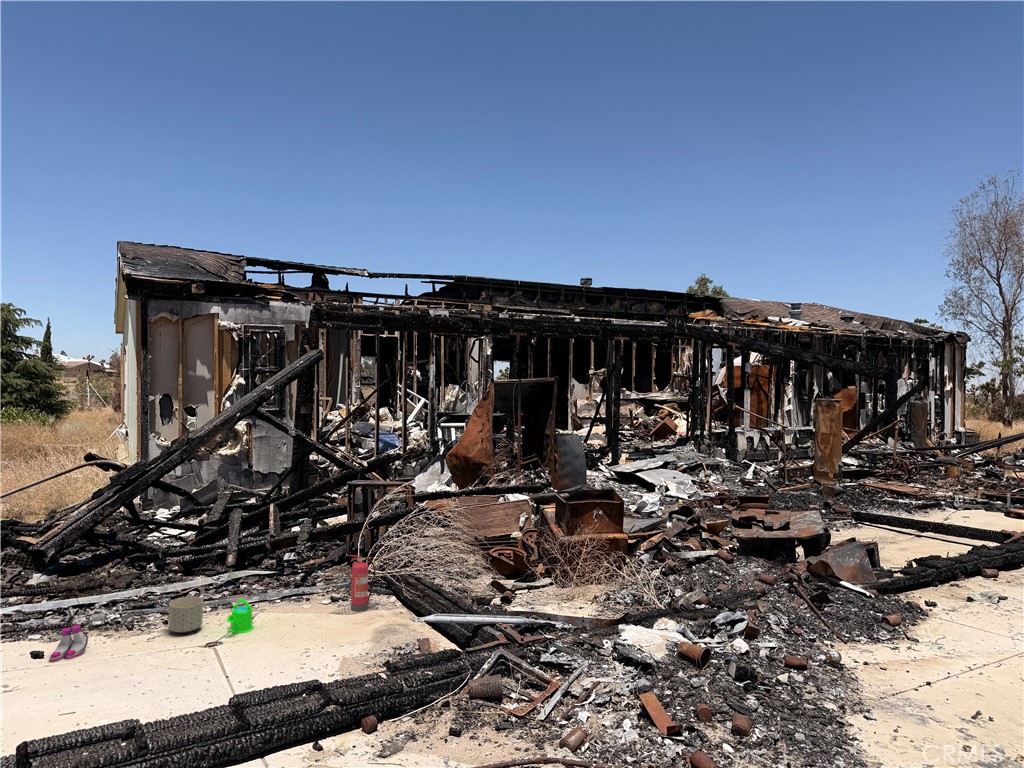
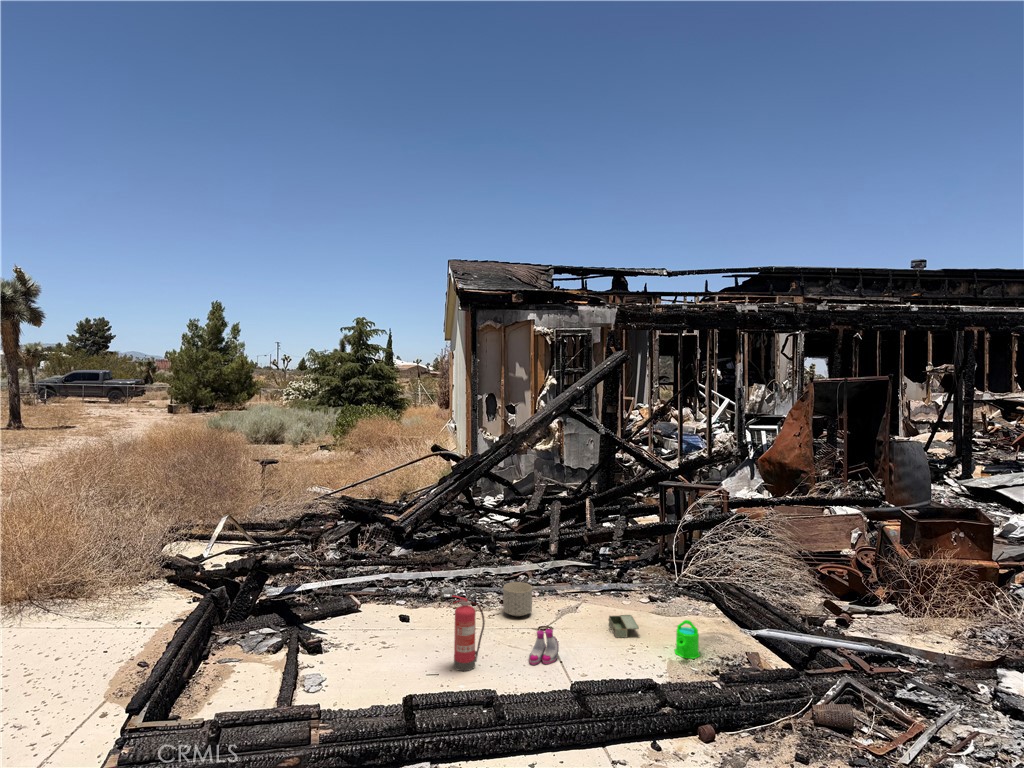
fire extinguisher: present [350,555,375,612] -> present [452,596,485,671]
watering can: present [227,599,254,633] -> present [674,620,700,659]
toolbox: none [285,613,314,637] -> present [609,615,639,638]
boots: present [50,624,88,662] -> present [529,629,559,665]

